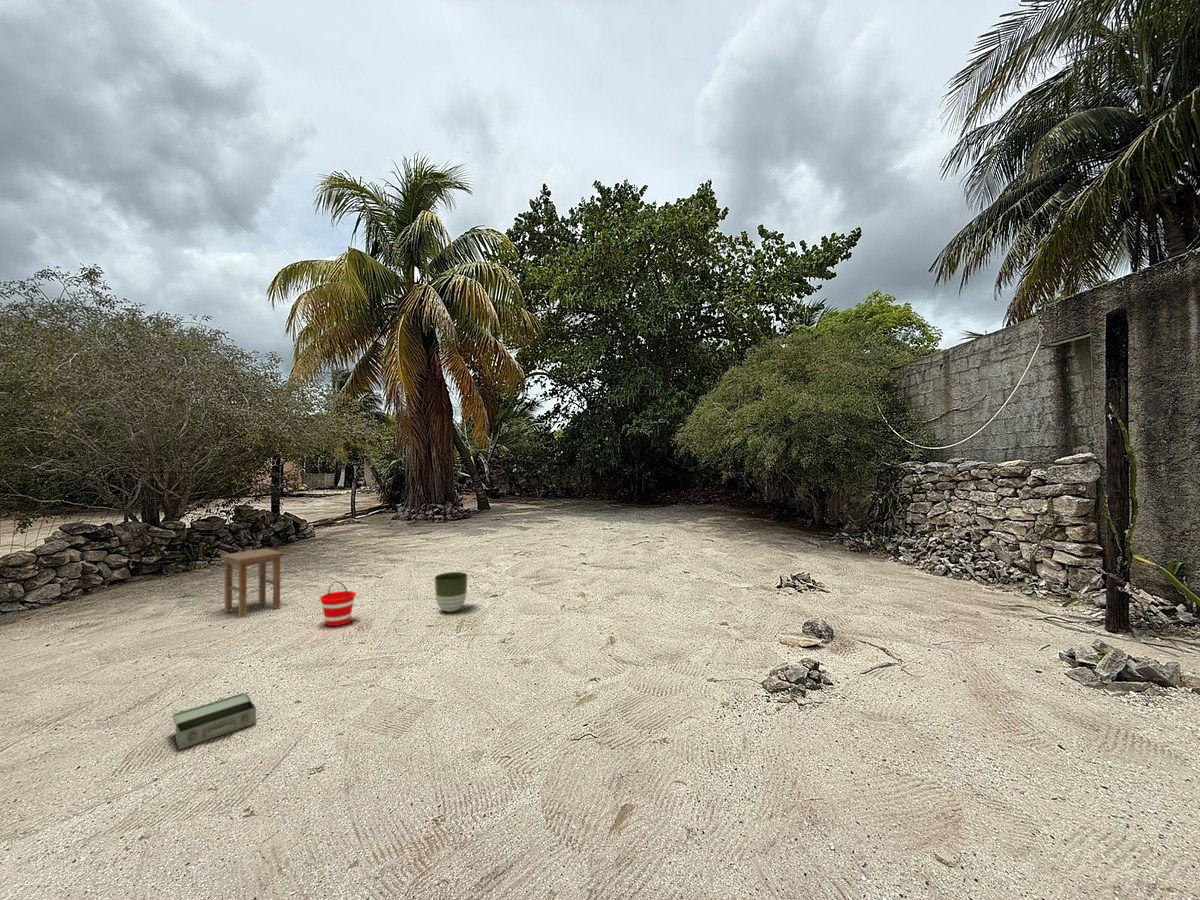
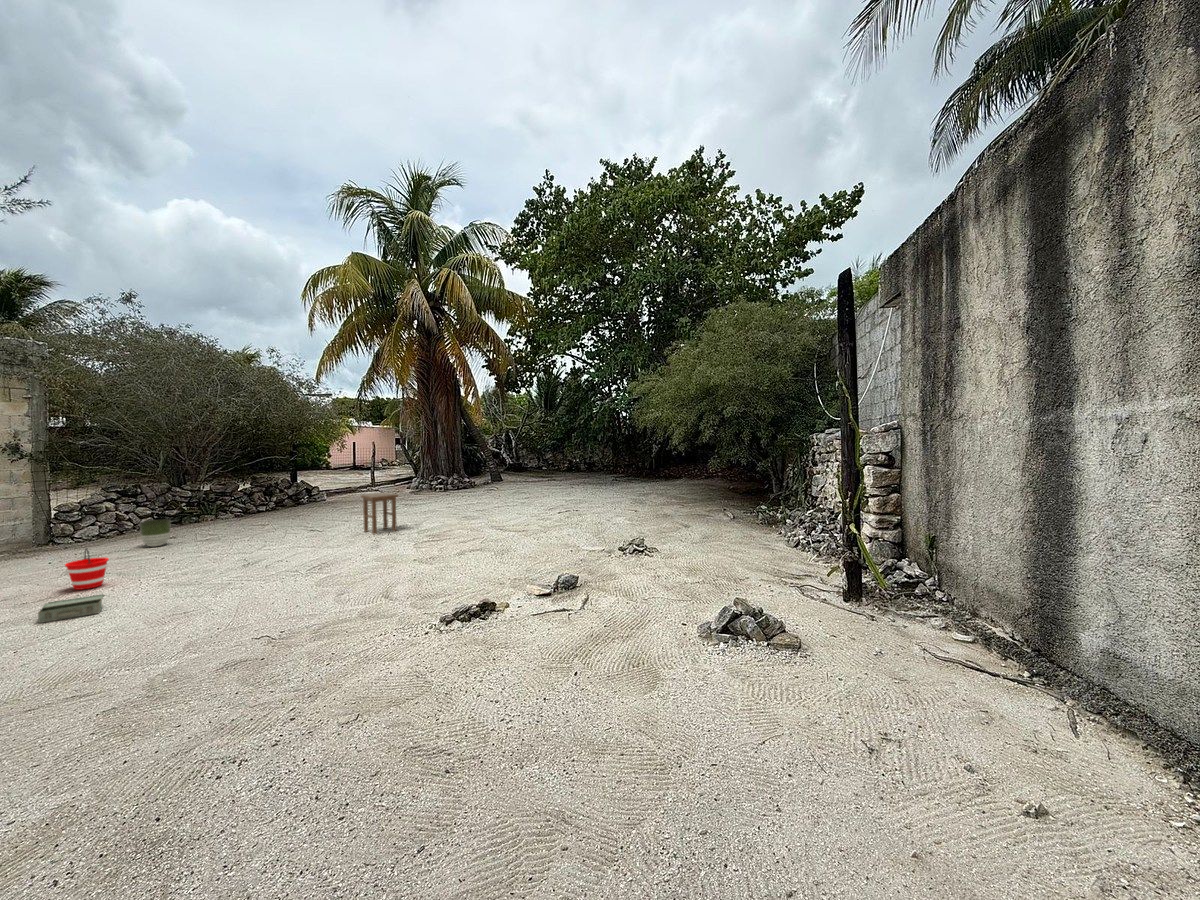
stool: present [220,549,284,618] -> present [361,493,398,534]
planter: present [435,572,467,612] -> present [140,519,171,547]
bucket: present [320,582,356,626] -> present [65,549,109,590]

